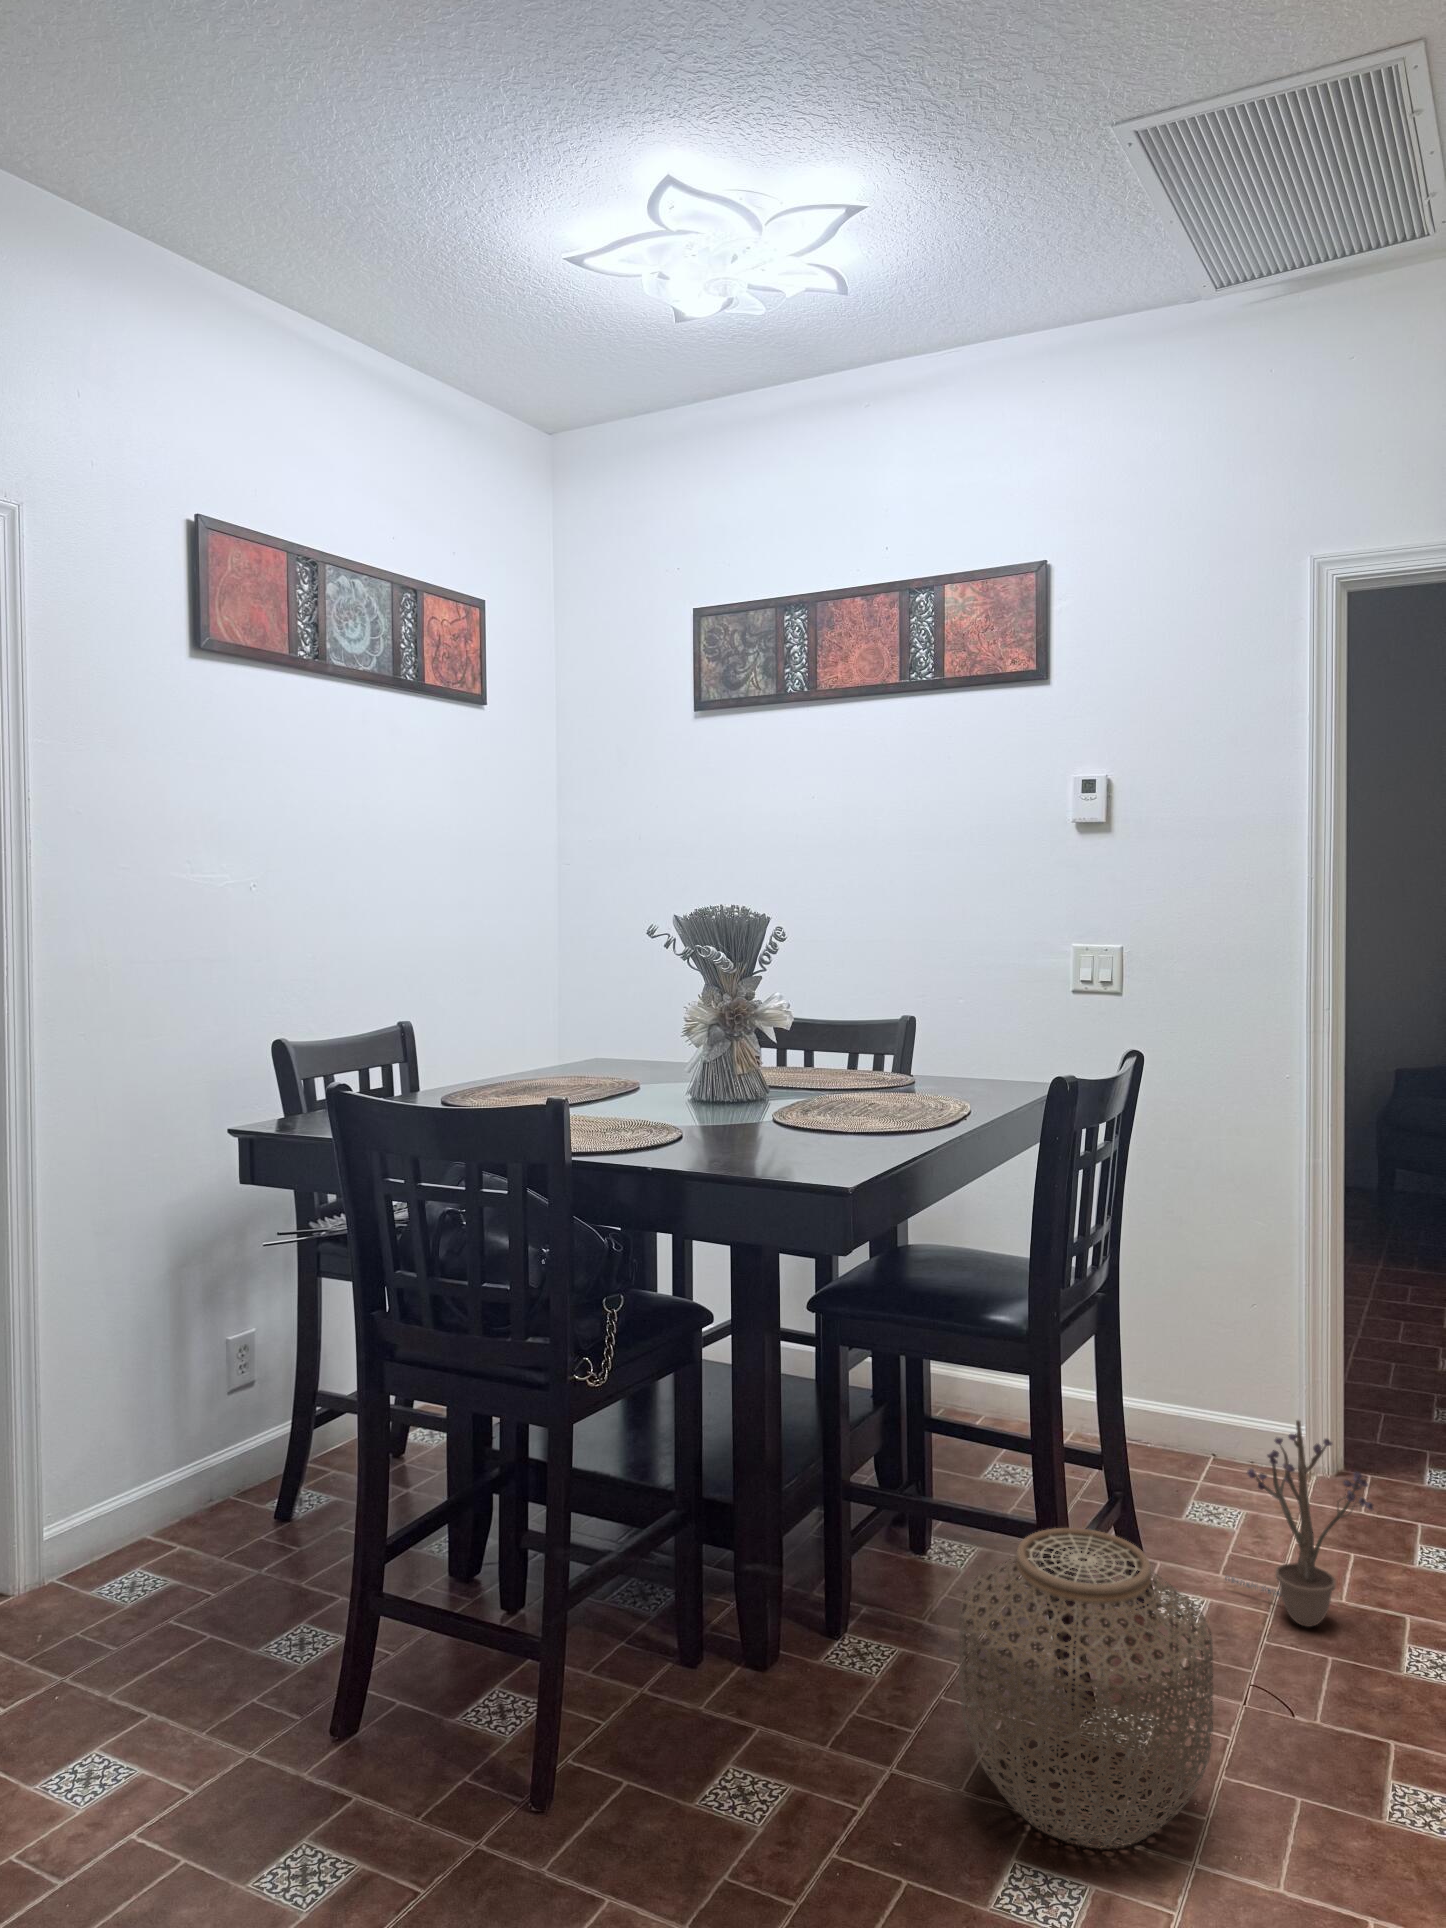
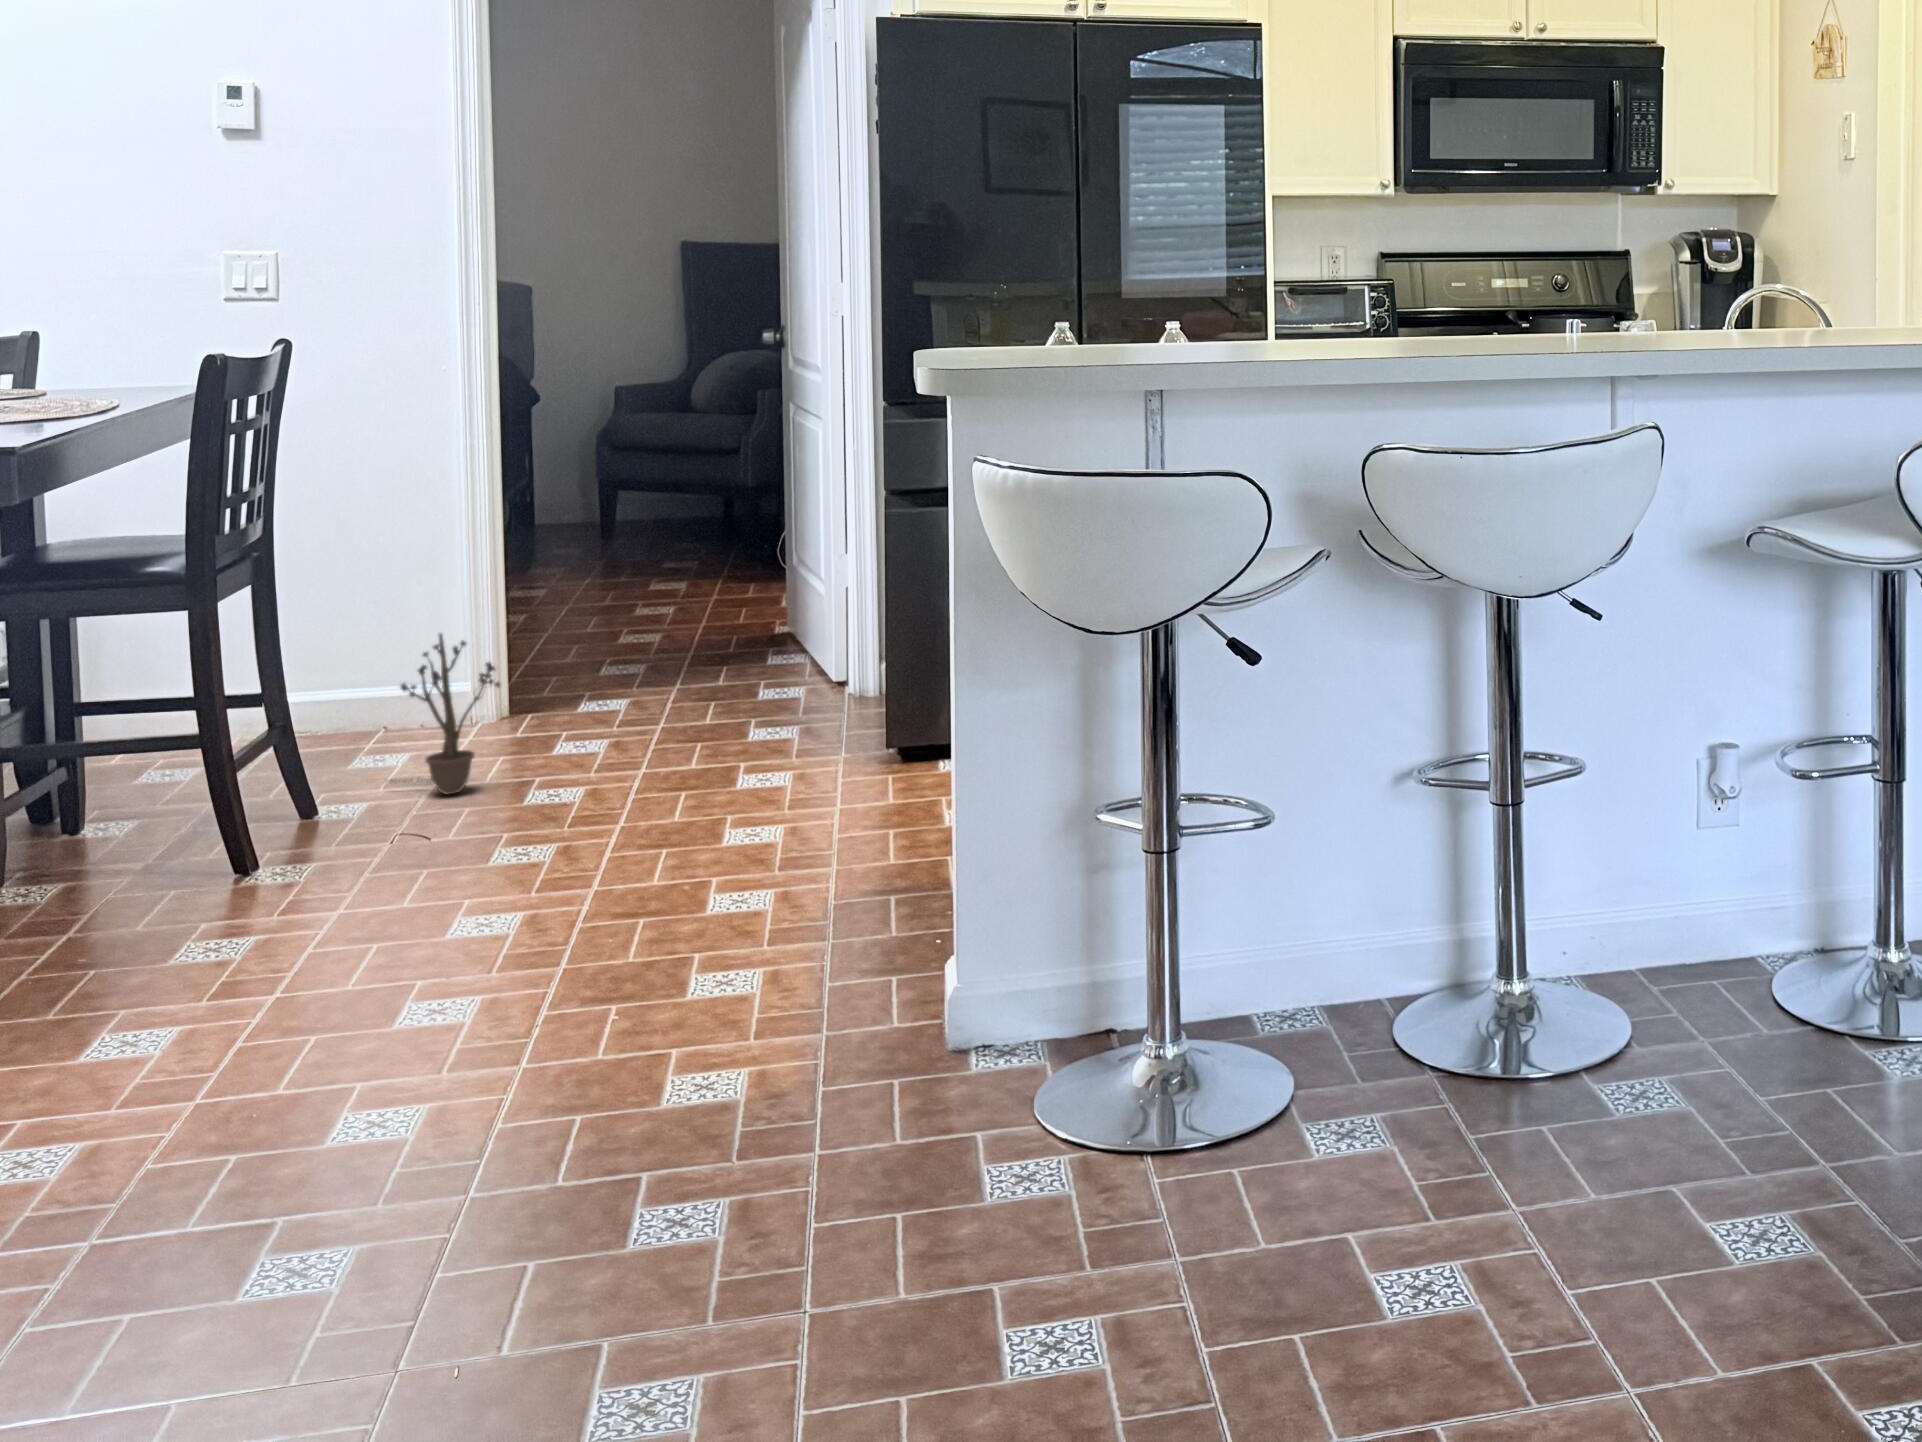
woven basket: present [959,1528,1213,1848] -> none [137,704,355,921]

